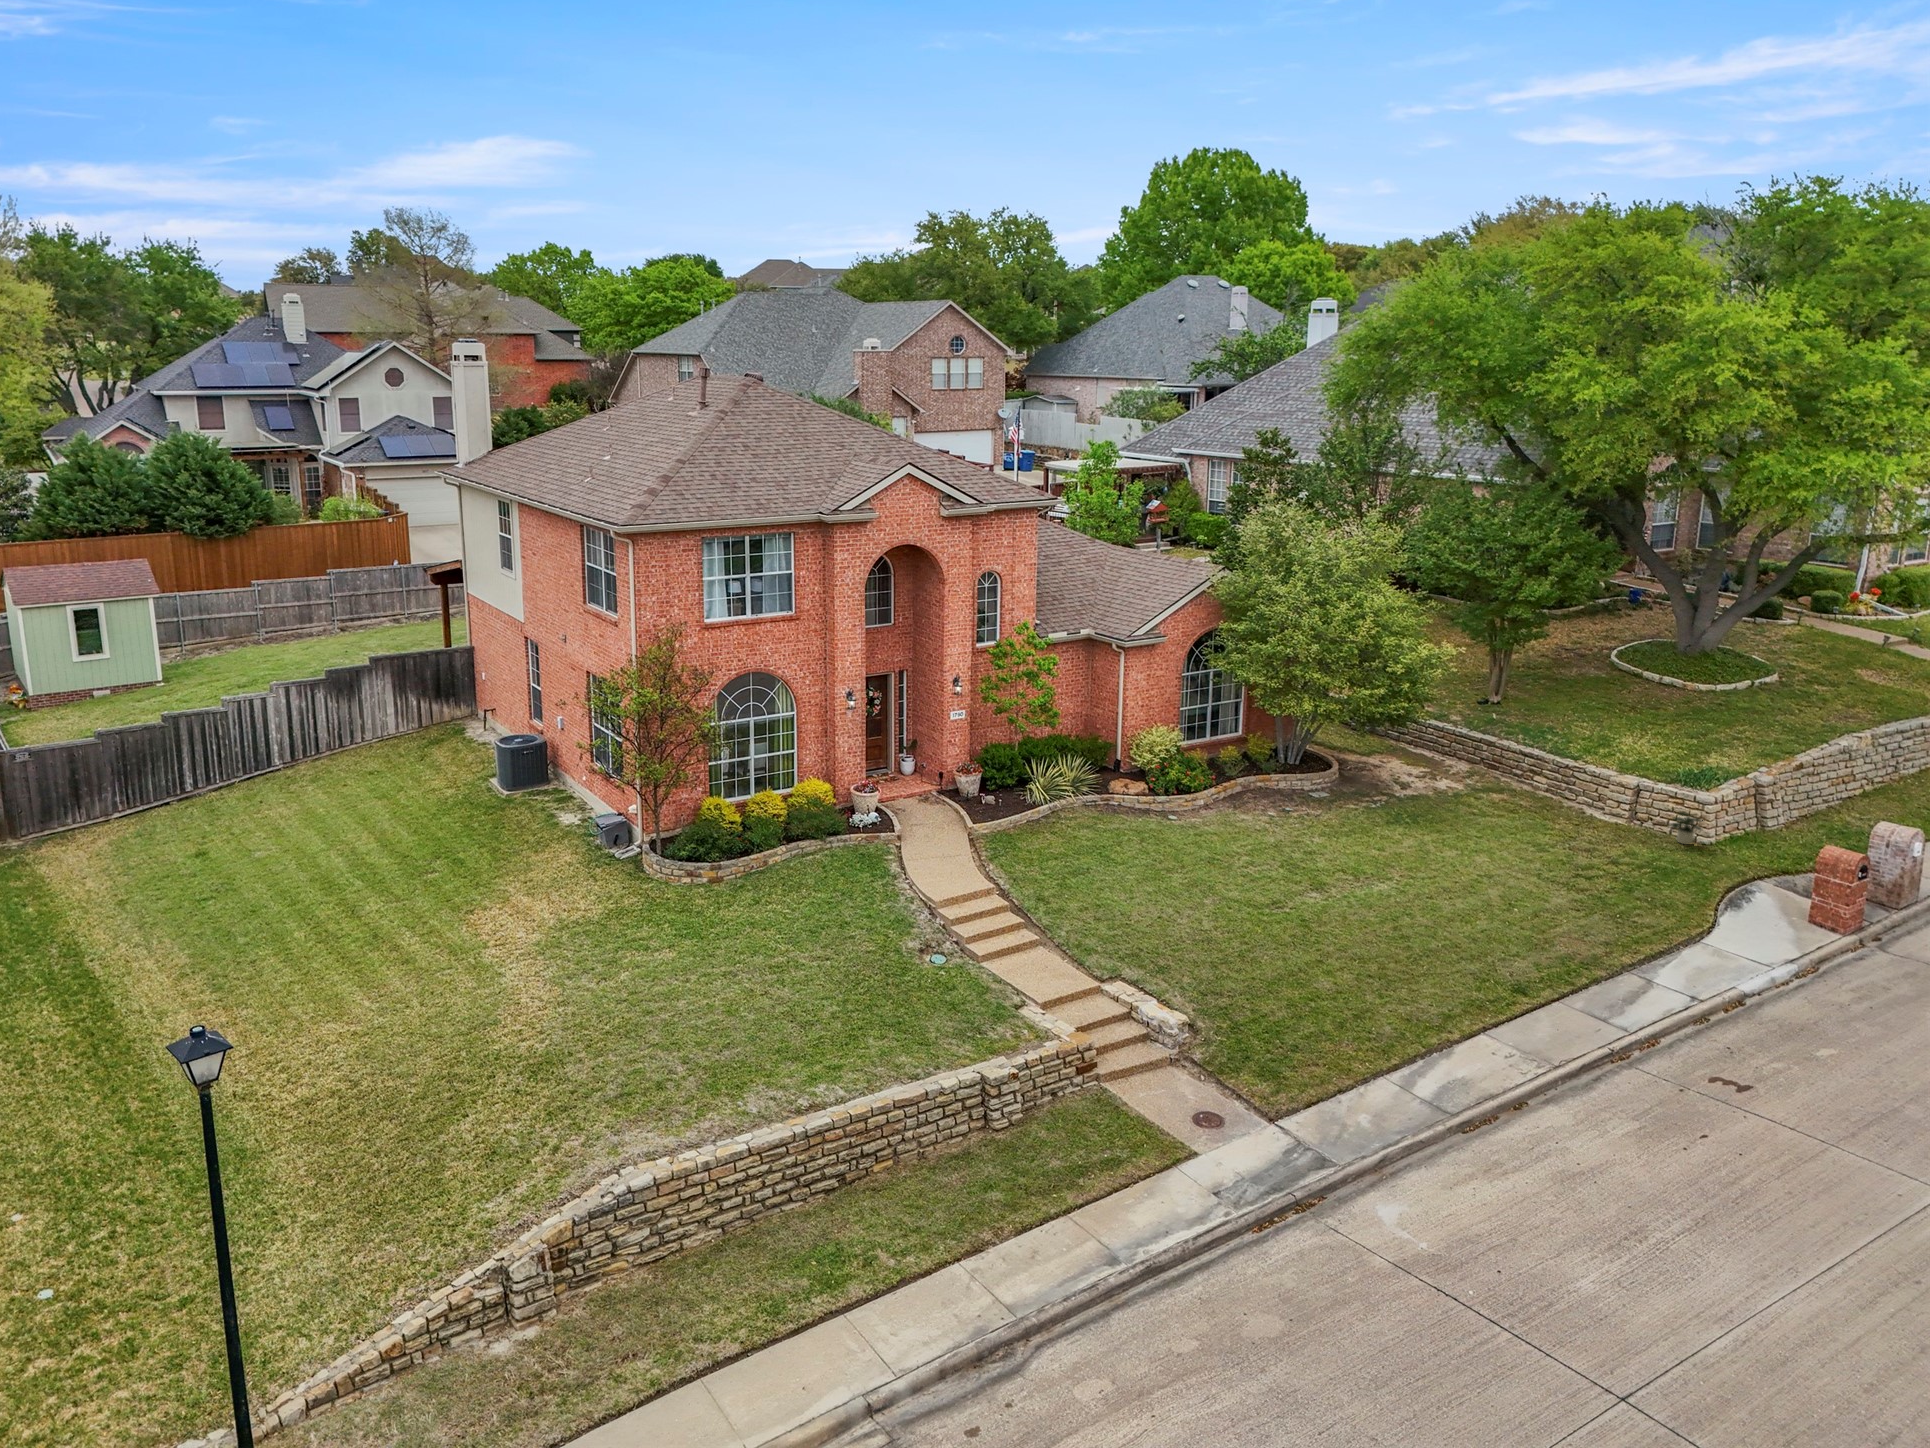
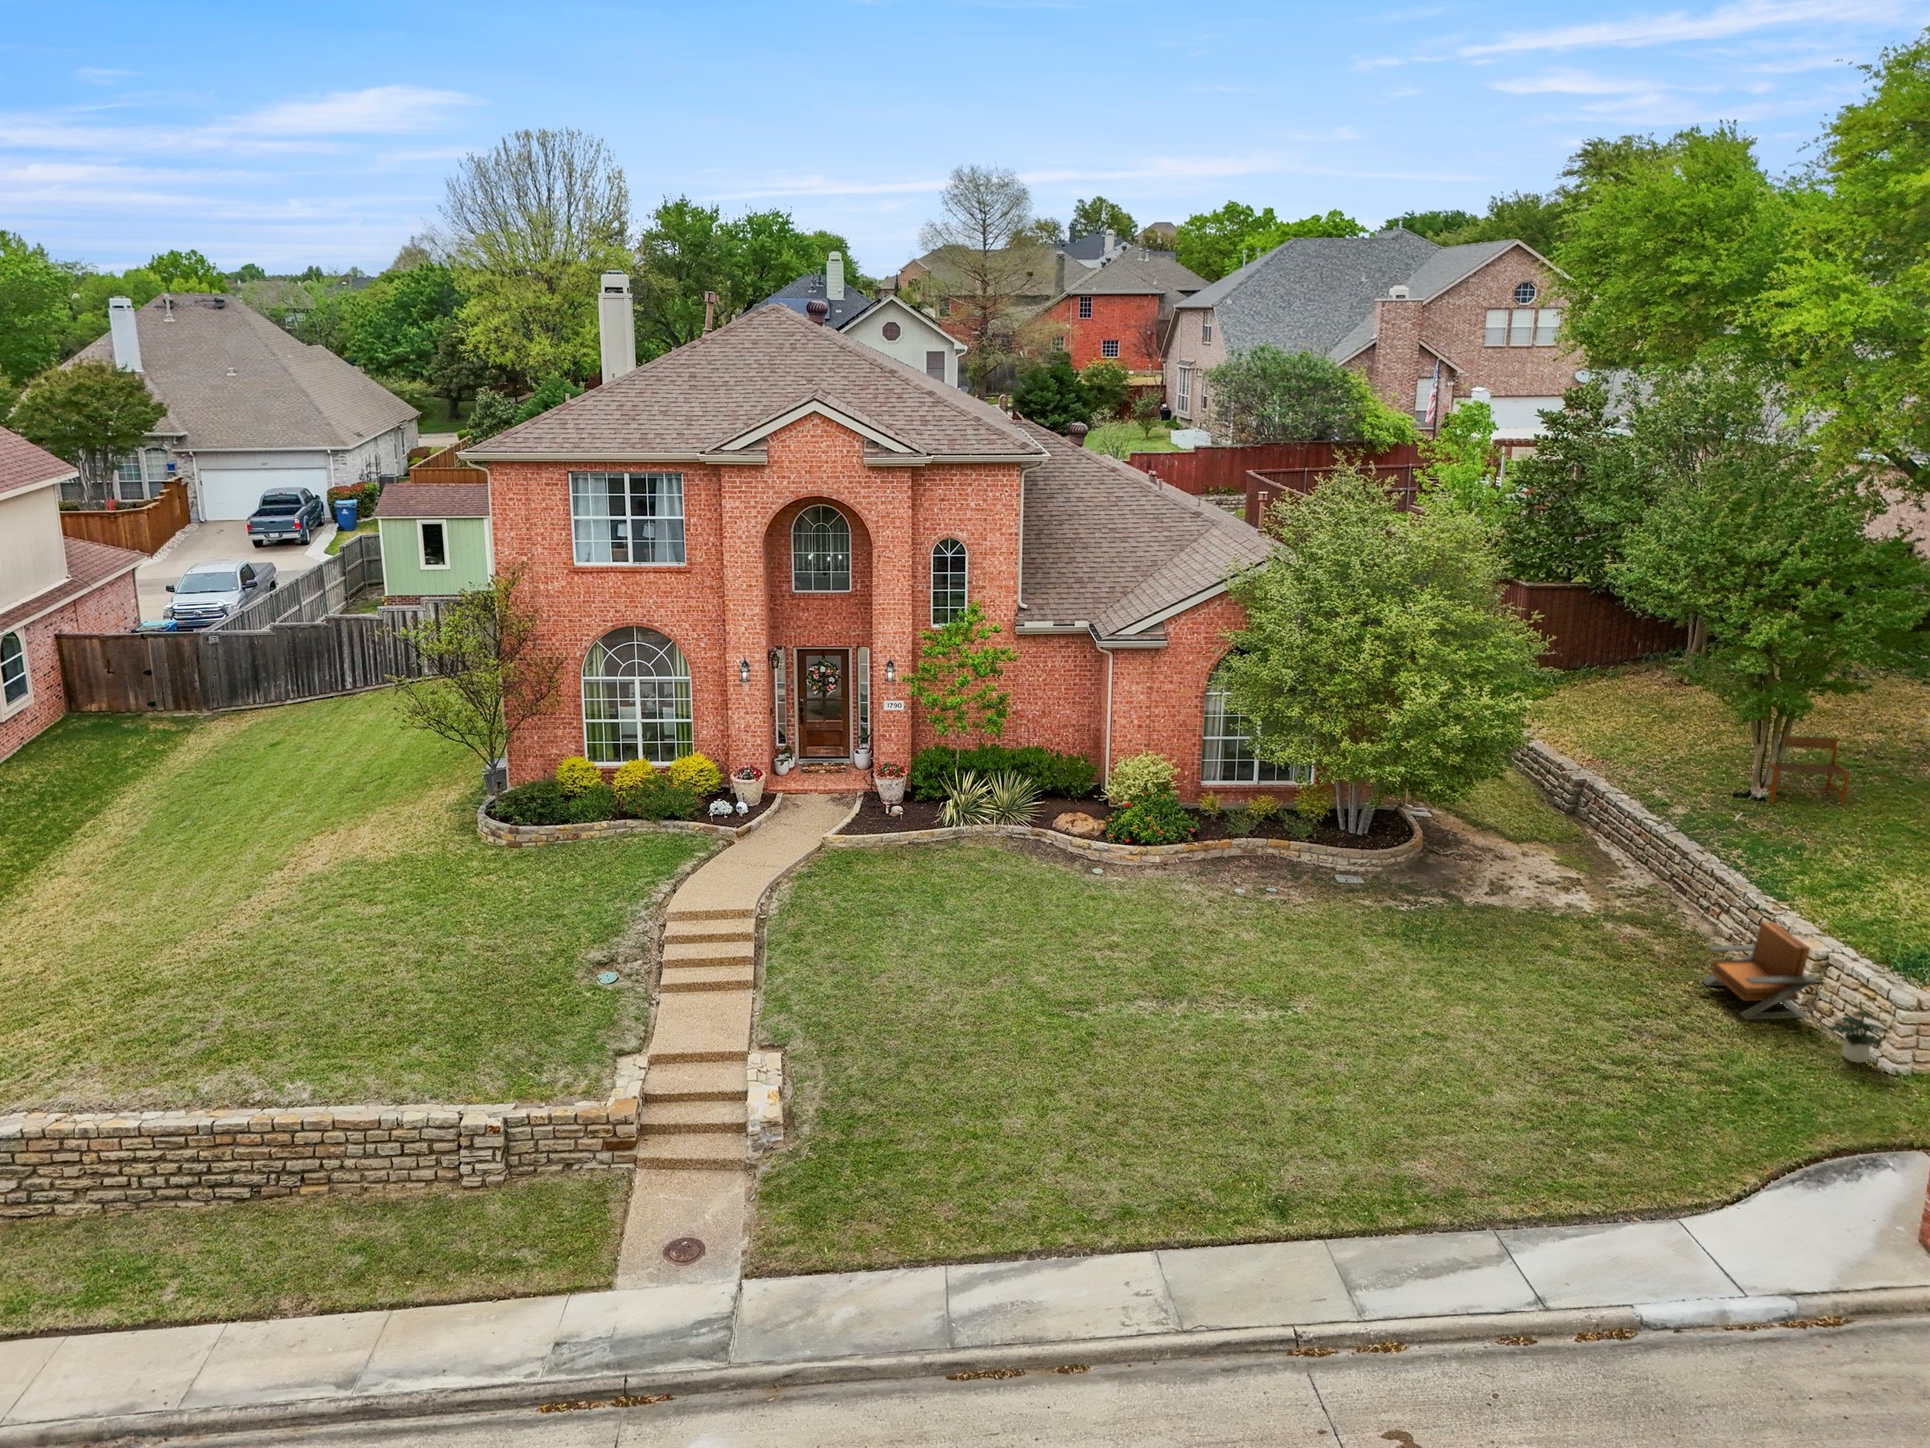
bench: none [1490,652,1545,702] -> present [1766,736,1849,804]
lounge chair: none [1568,770,1644,834] -> present [1703,922,1816,1019]

